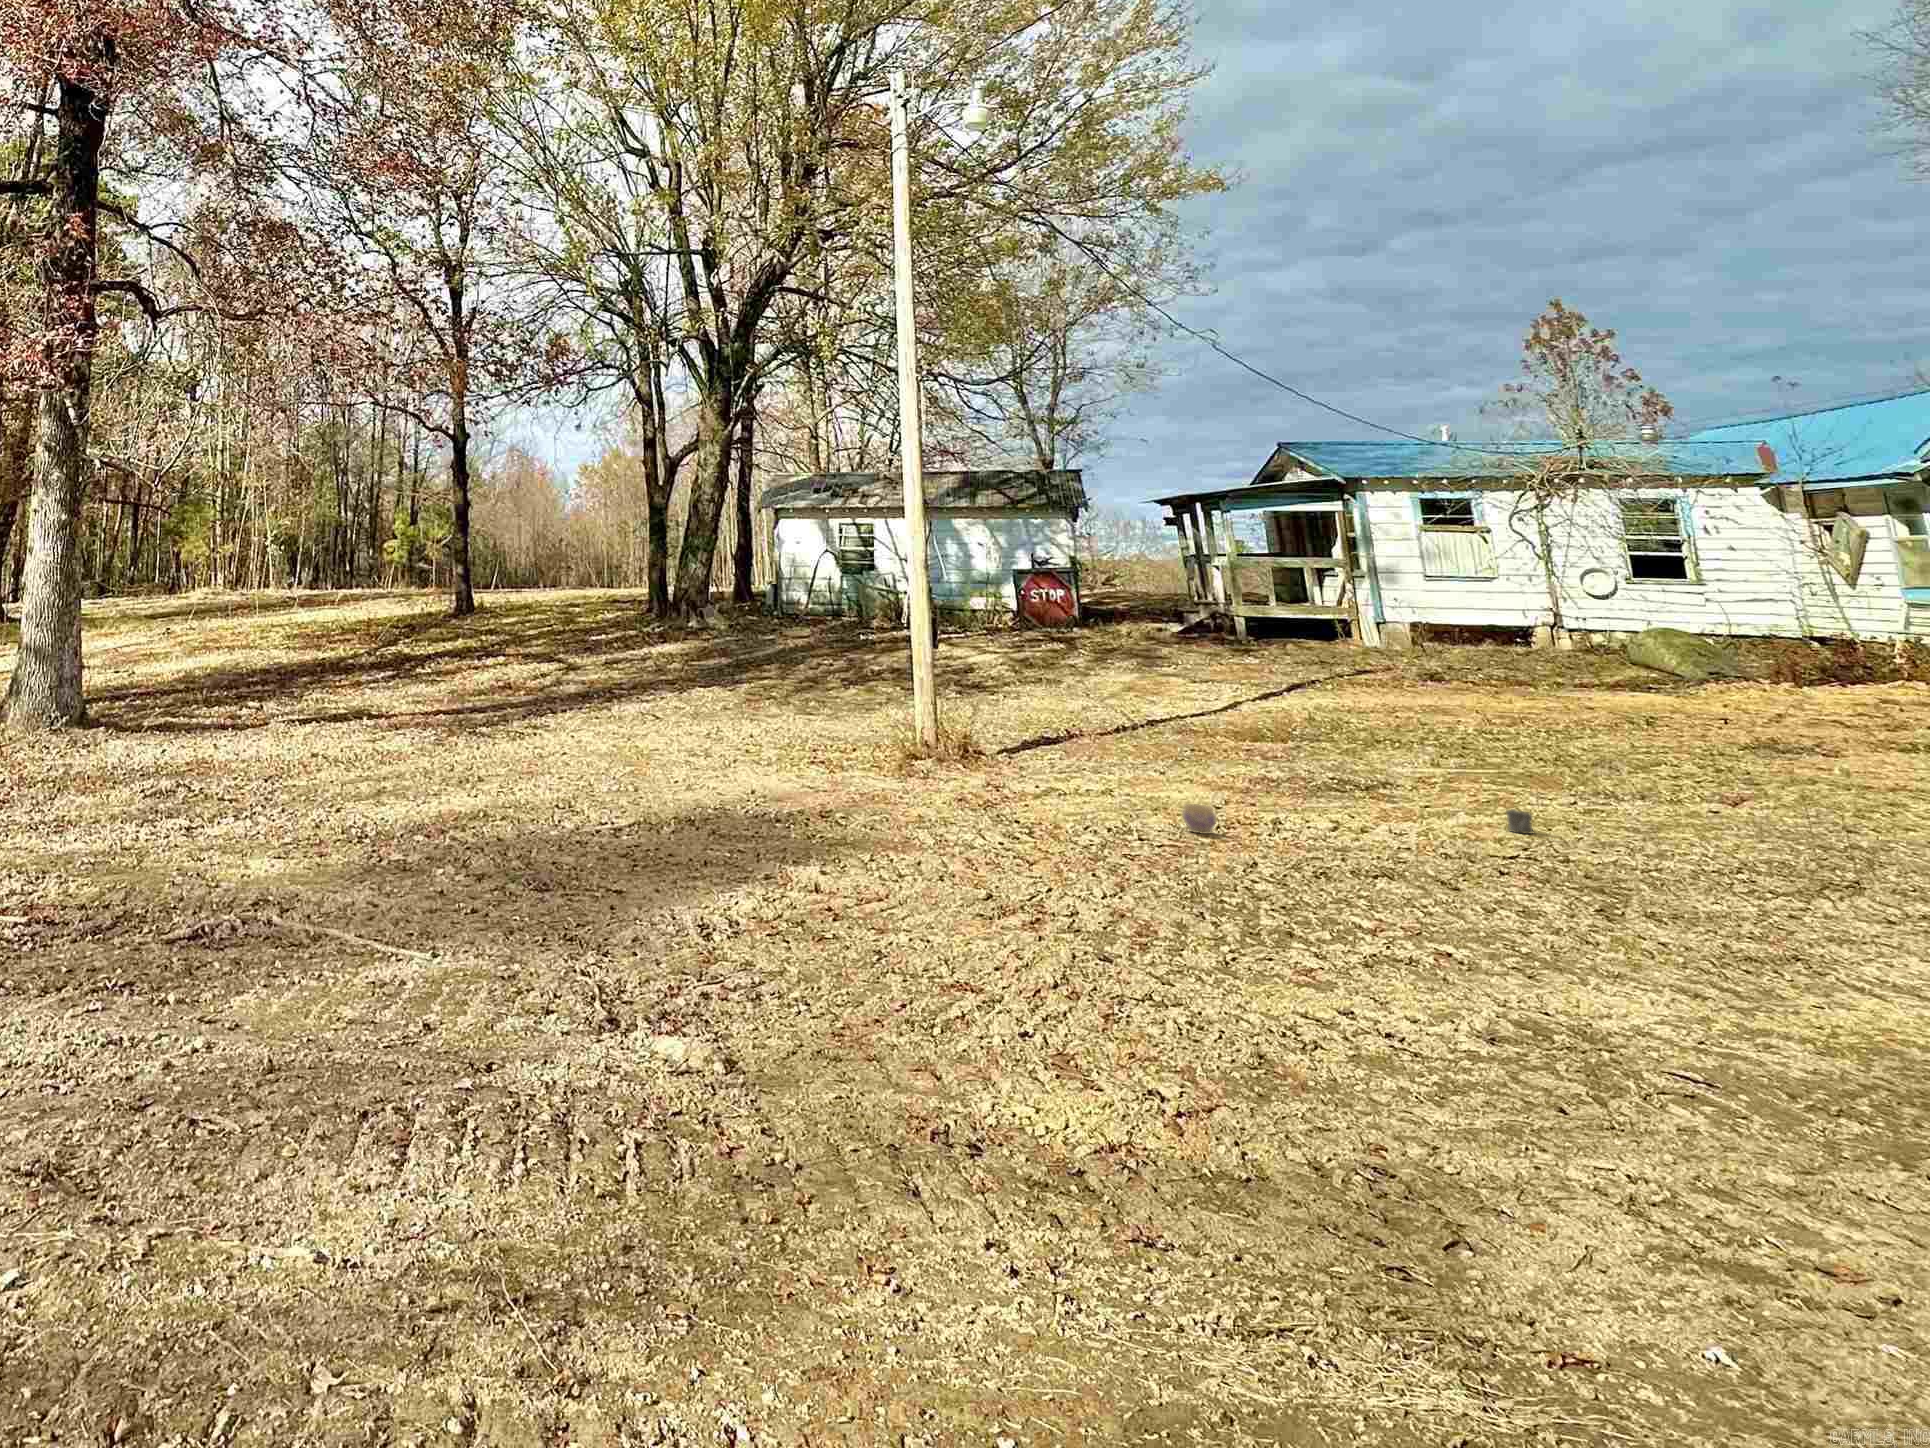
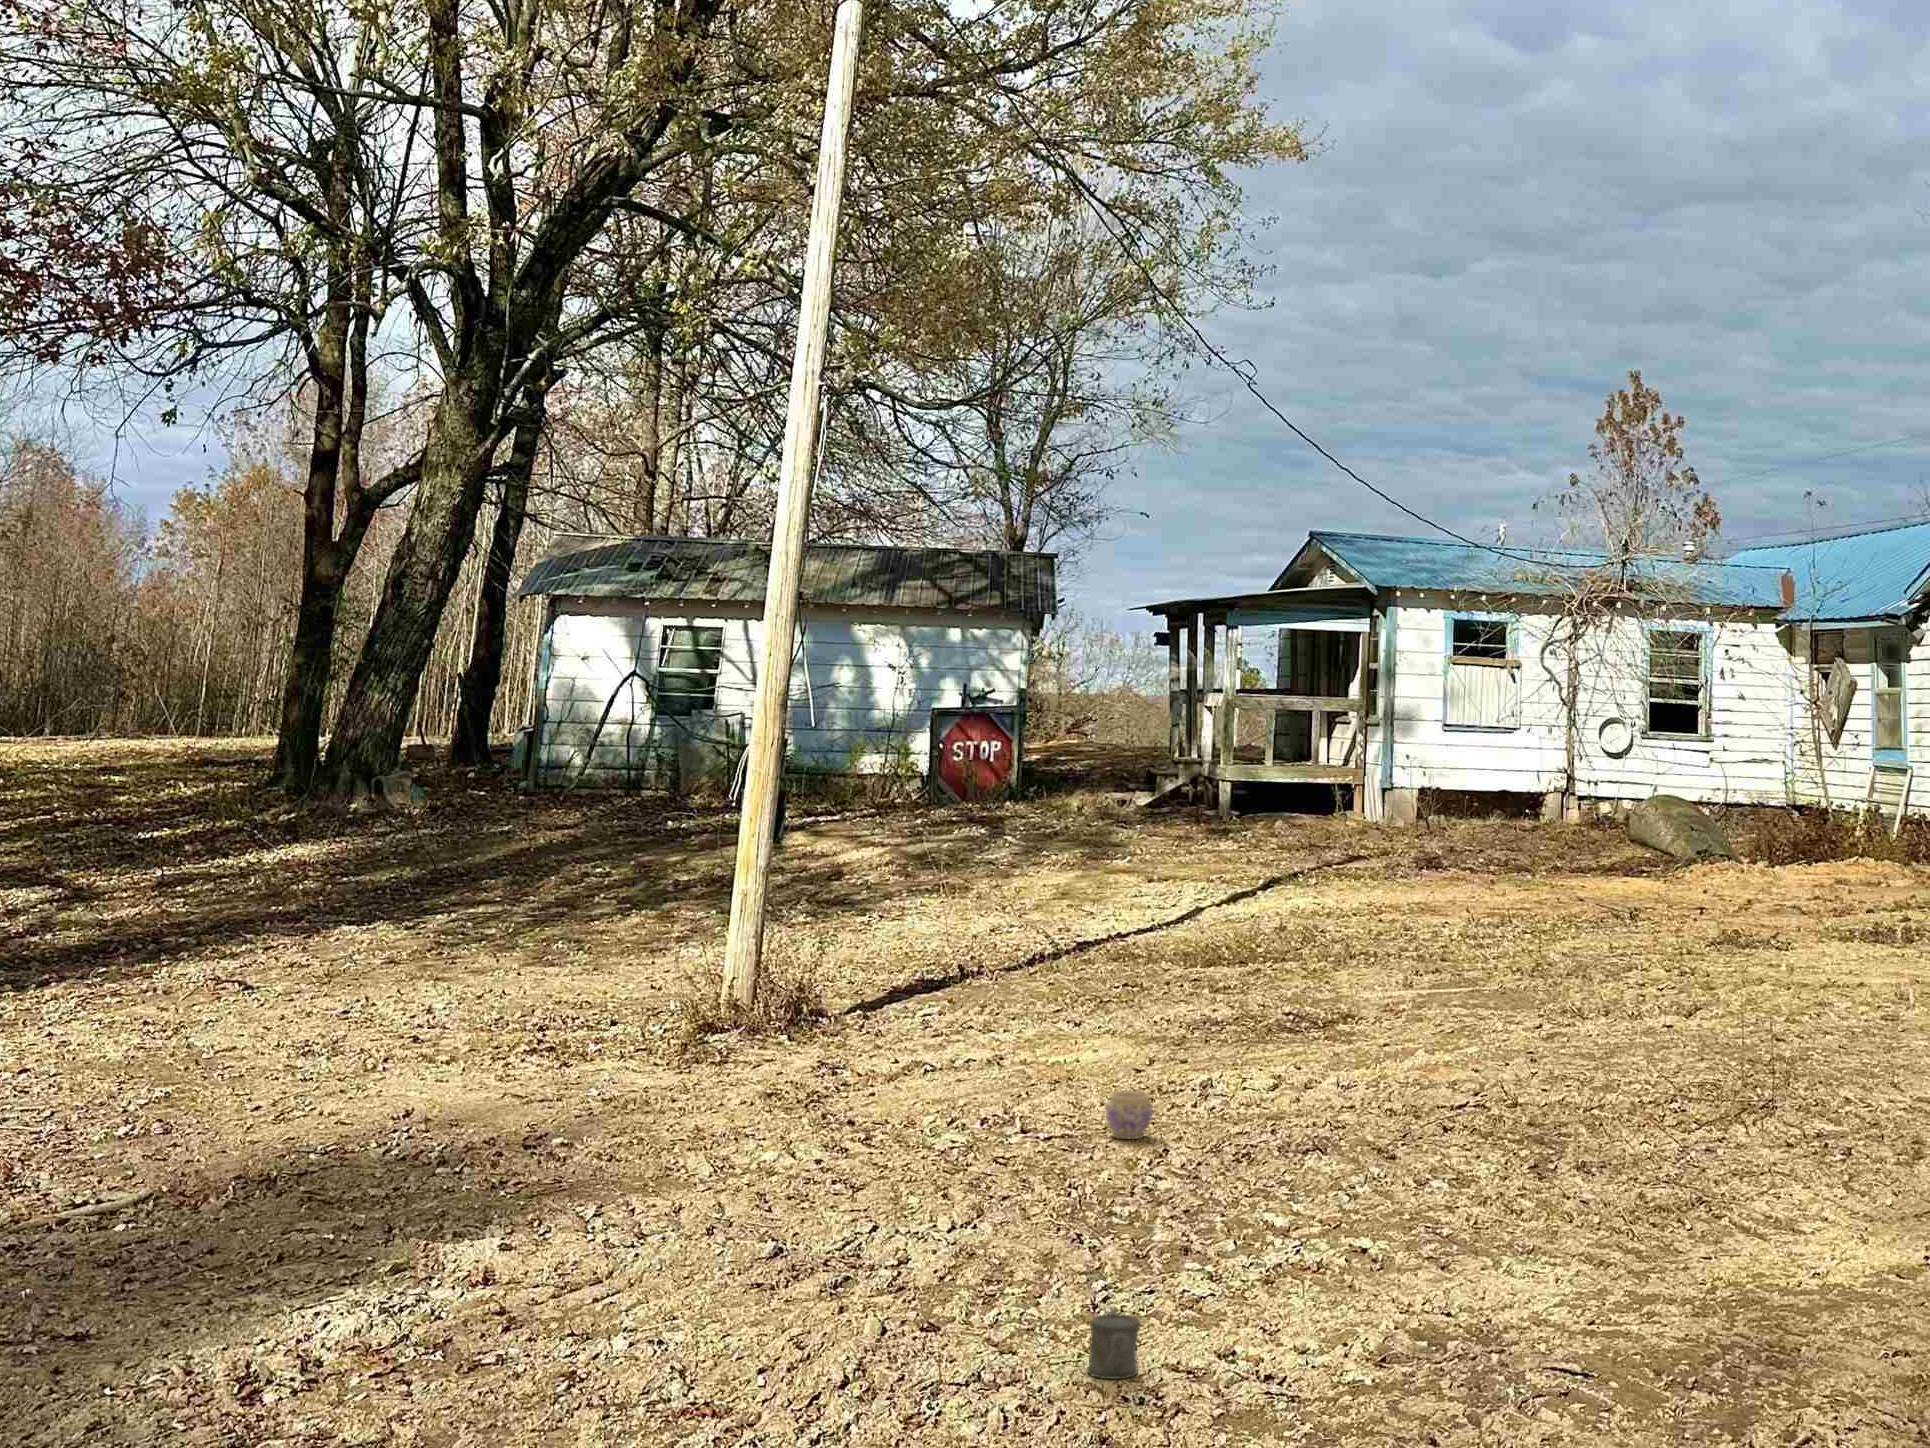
watering can: present [1506,809,1534,834] -> present [1087,1308,1141,1379]

